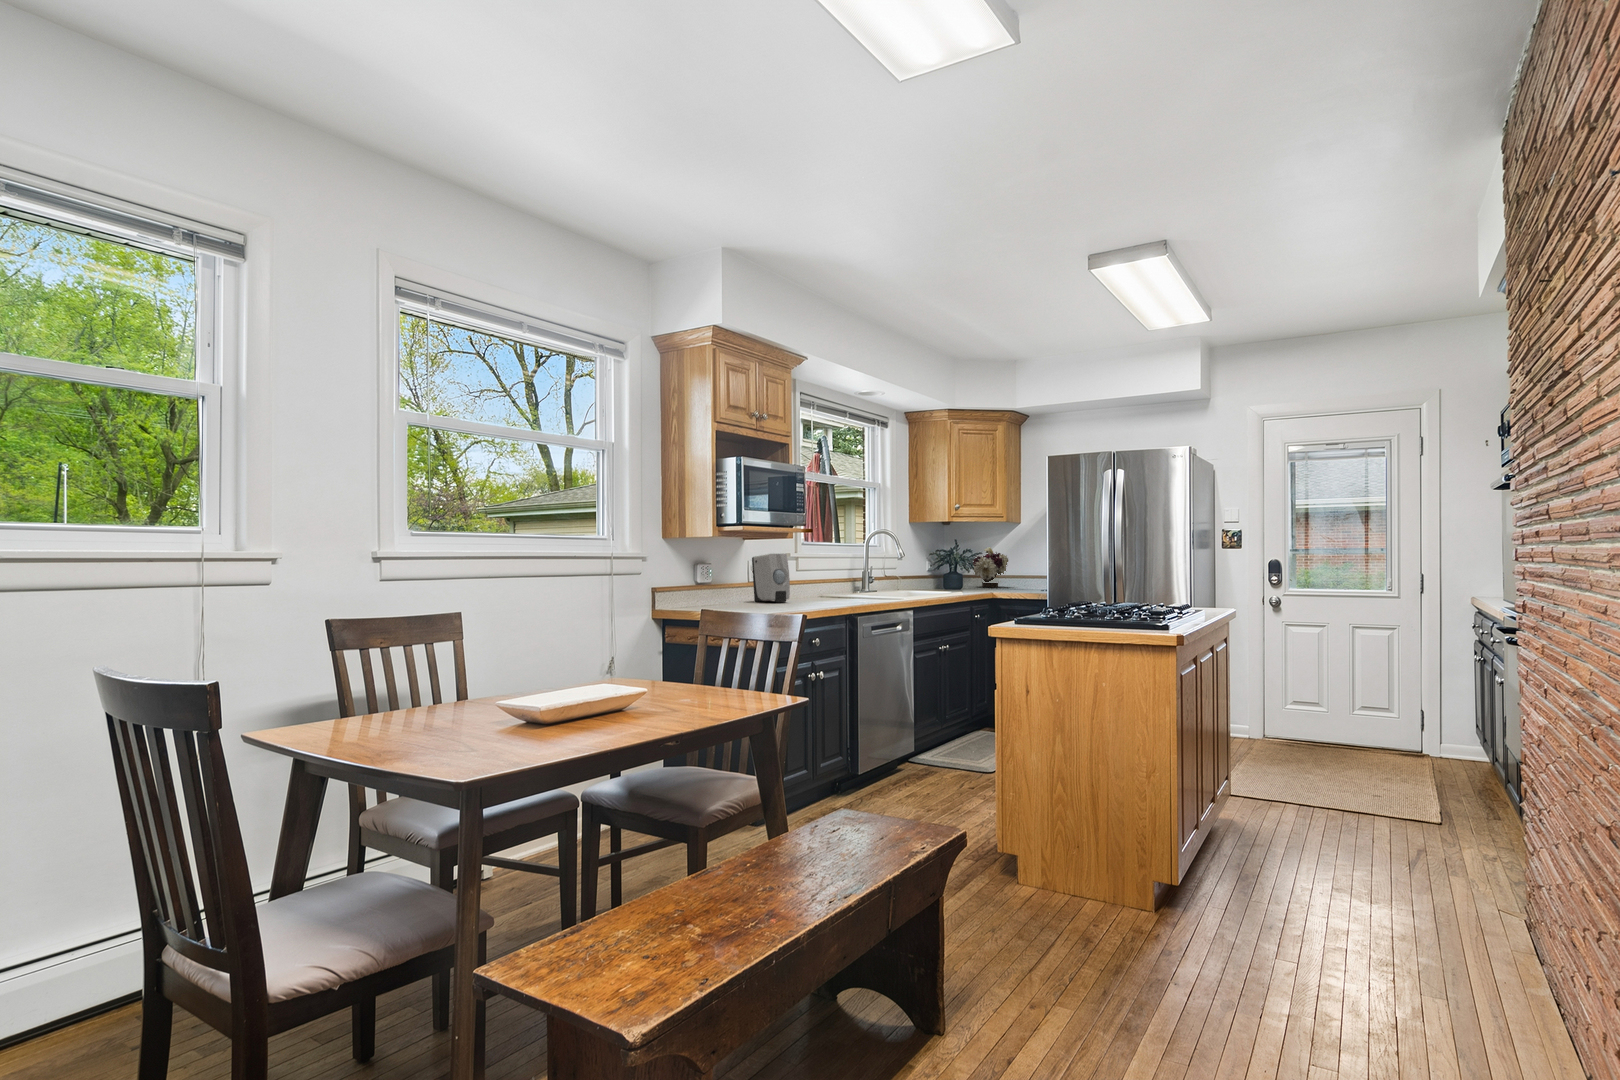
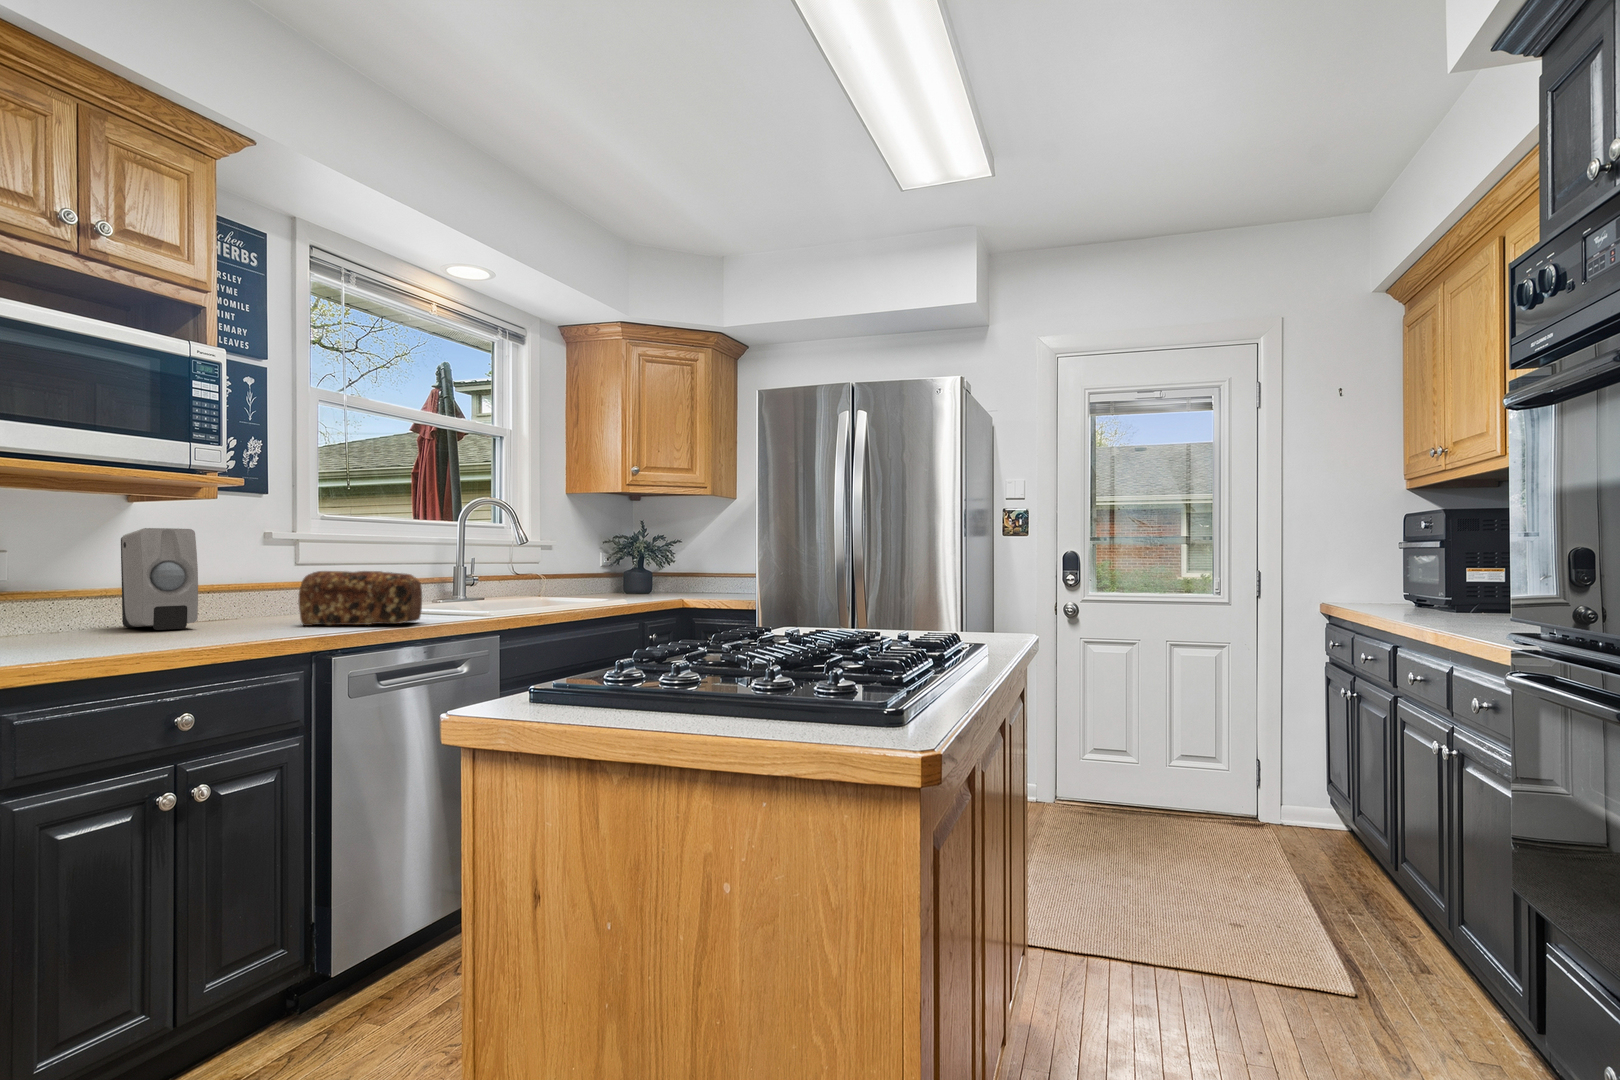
flower arrangement: present [973,547,1008,588] -> none [666,532,719,591]
bread loaf: none [829,574,882,602] -> present [299,571,422,626]

